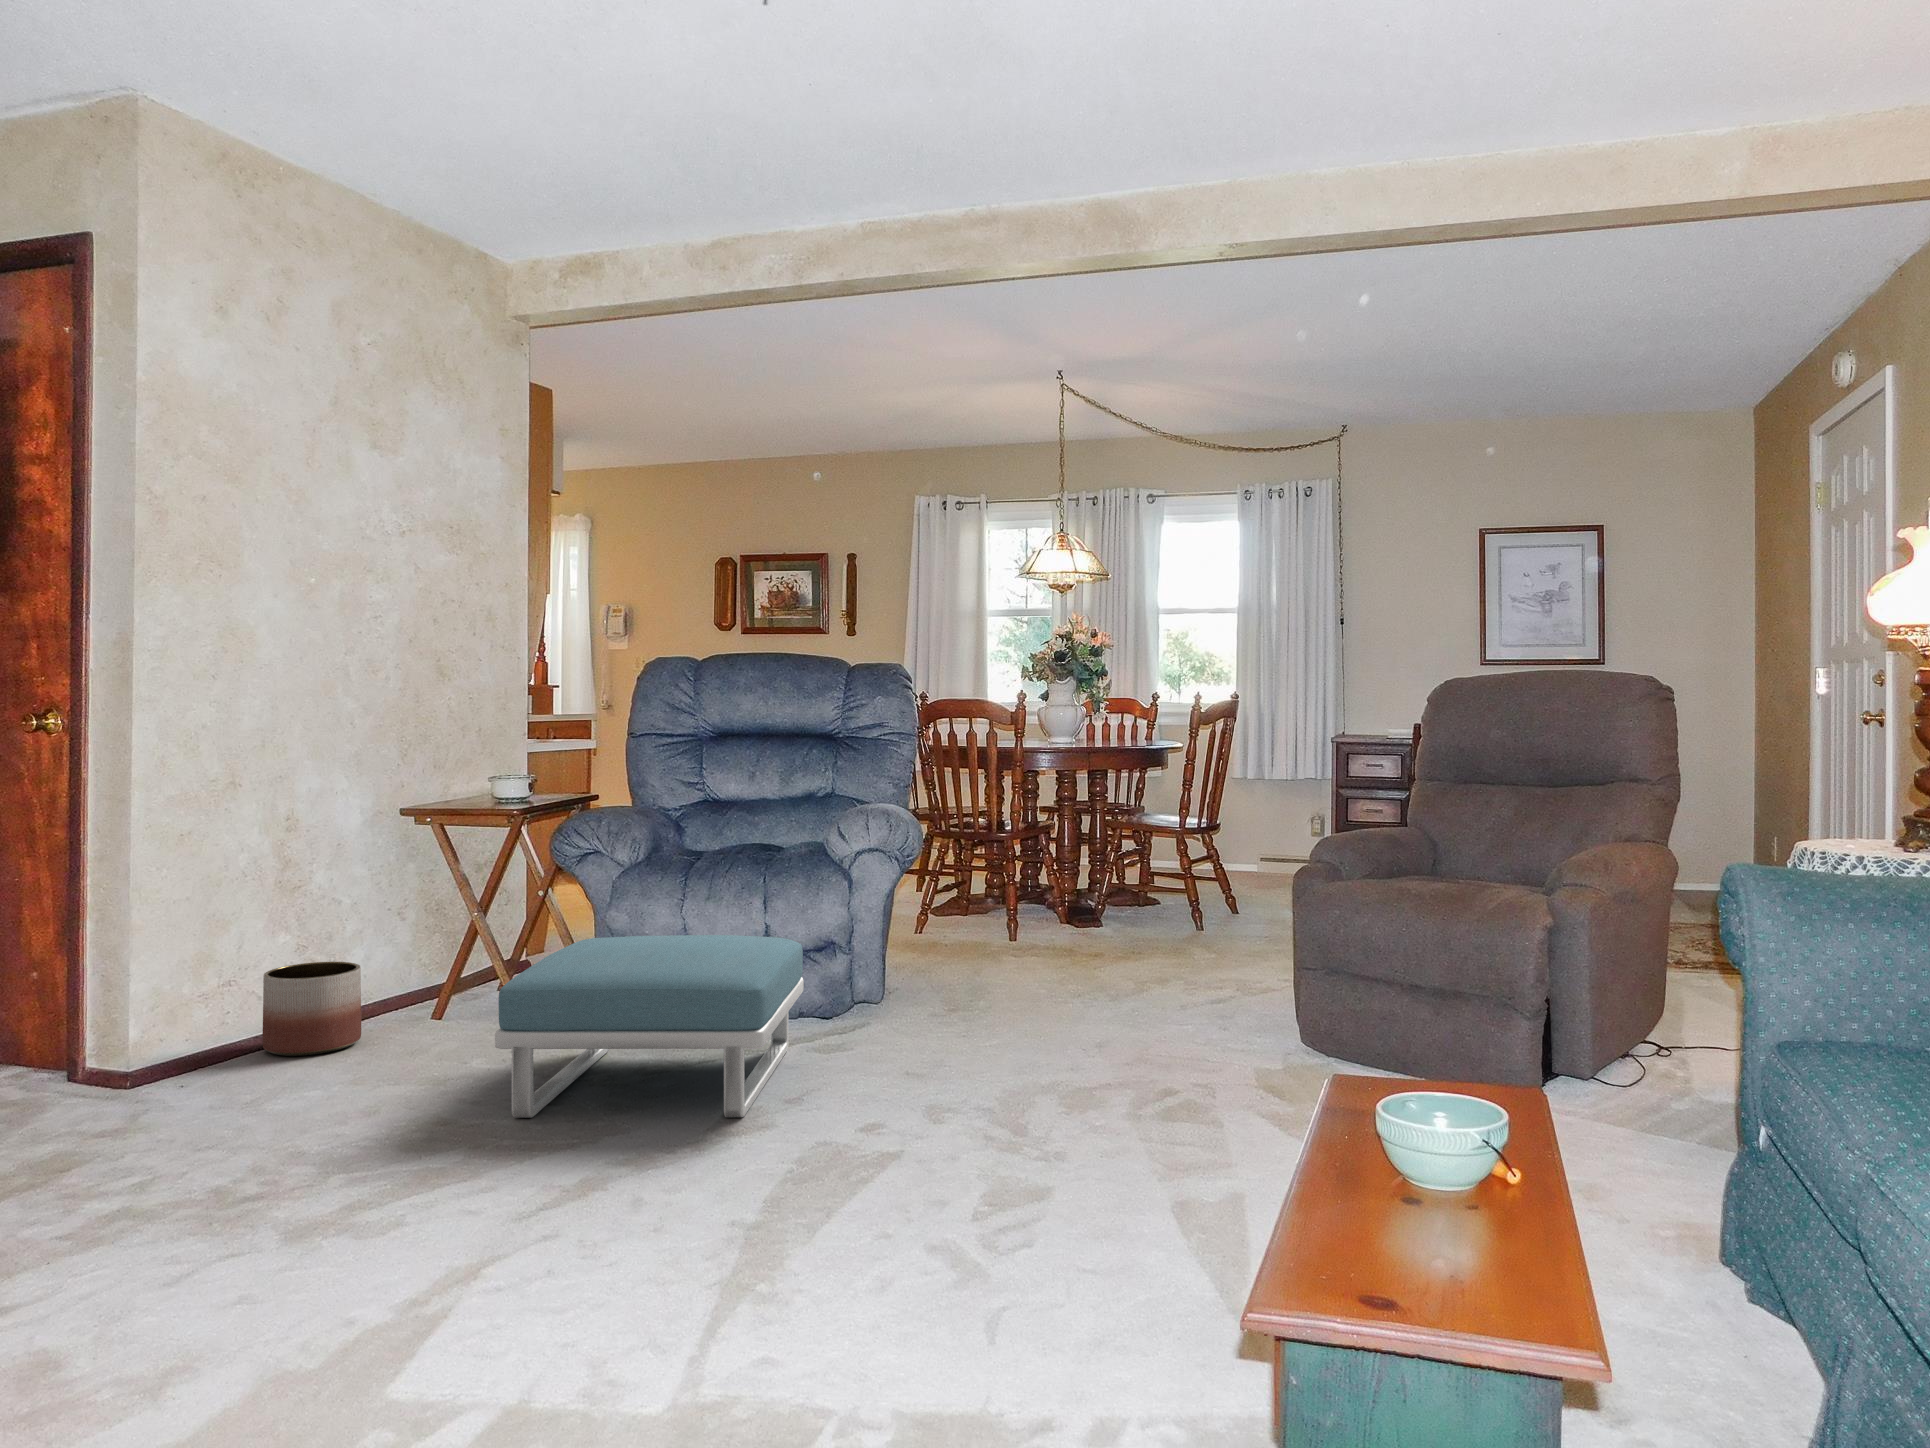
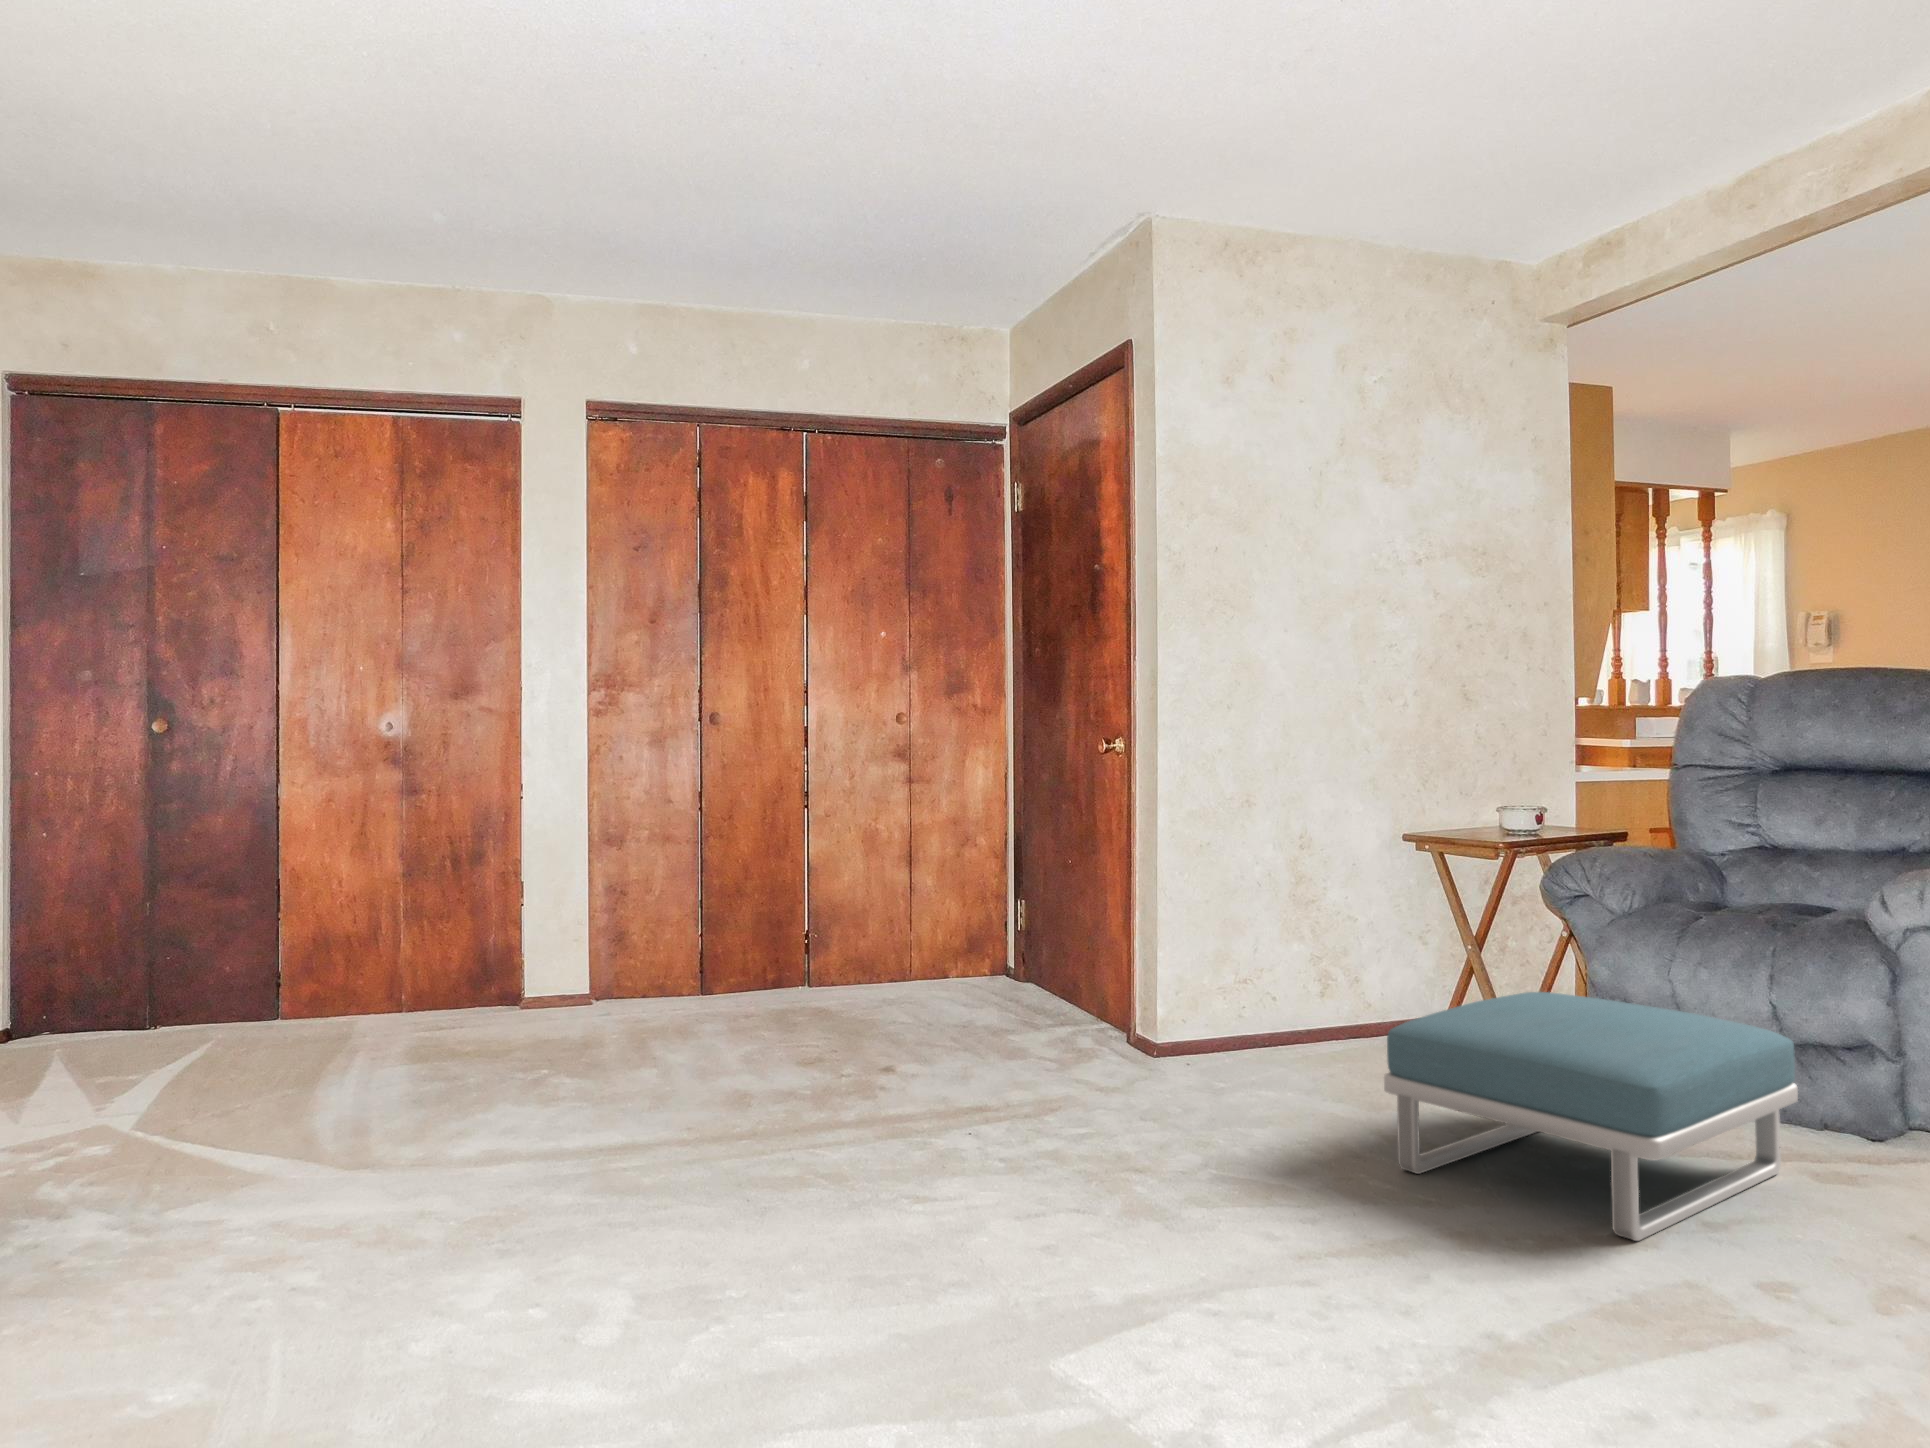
planter: present [262,962,361,1056] -> none [1269,973,1354,1062]

